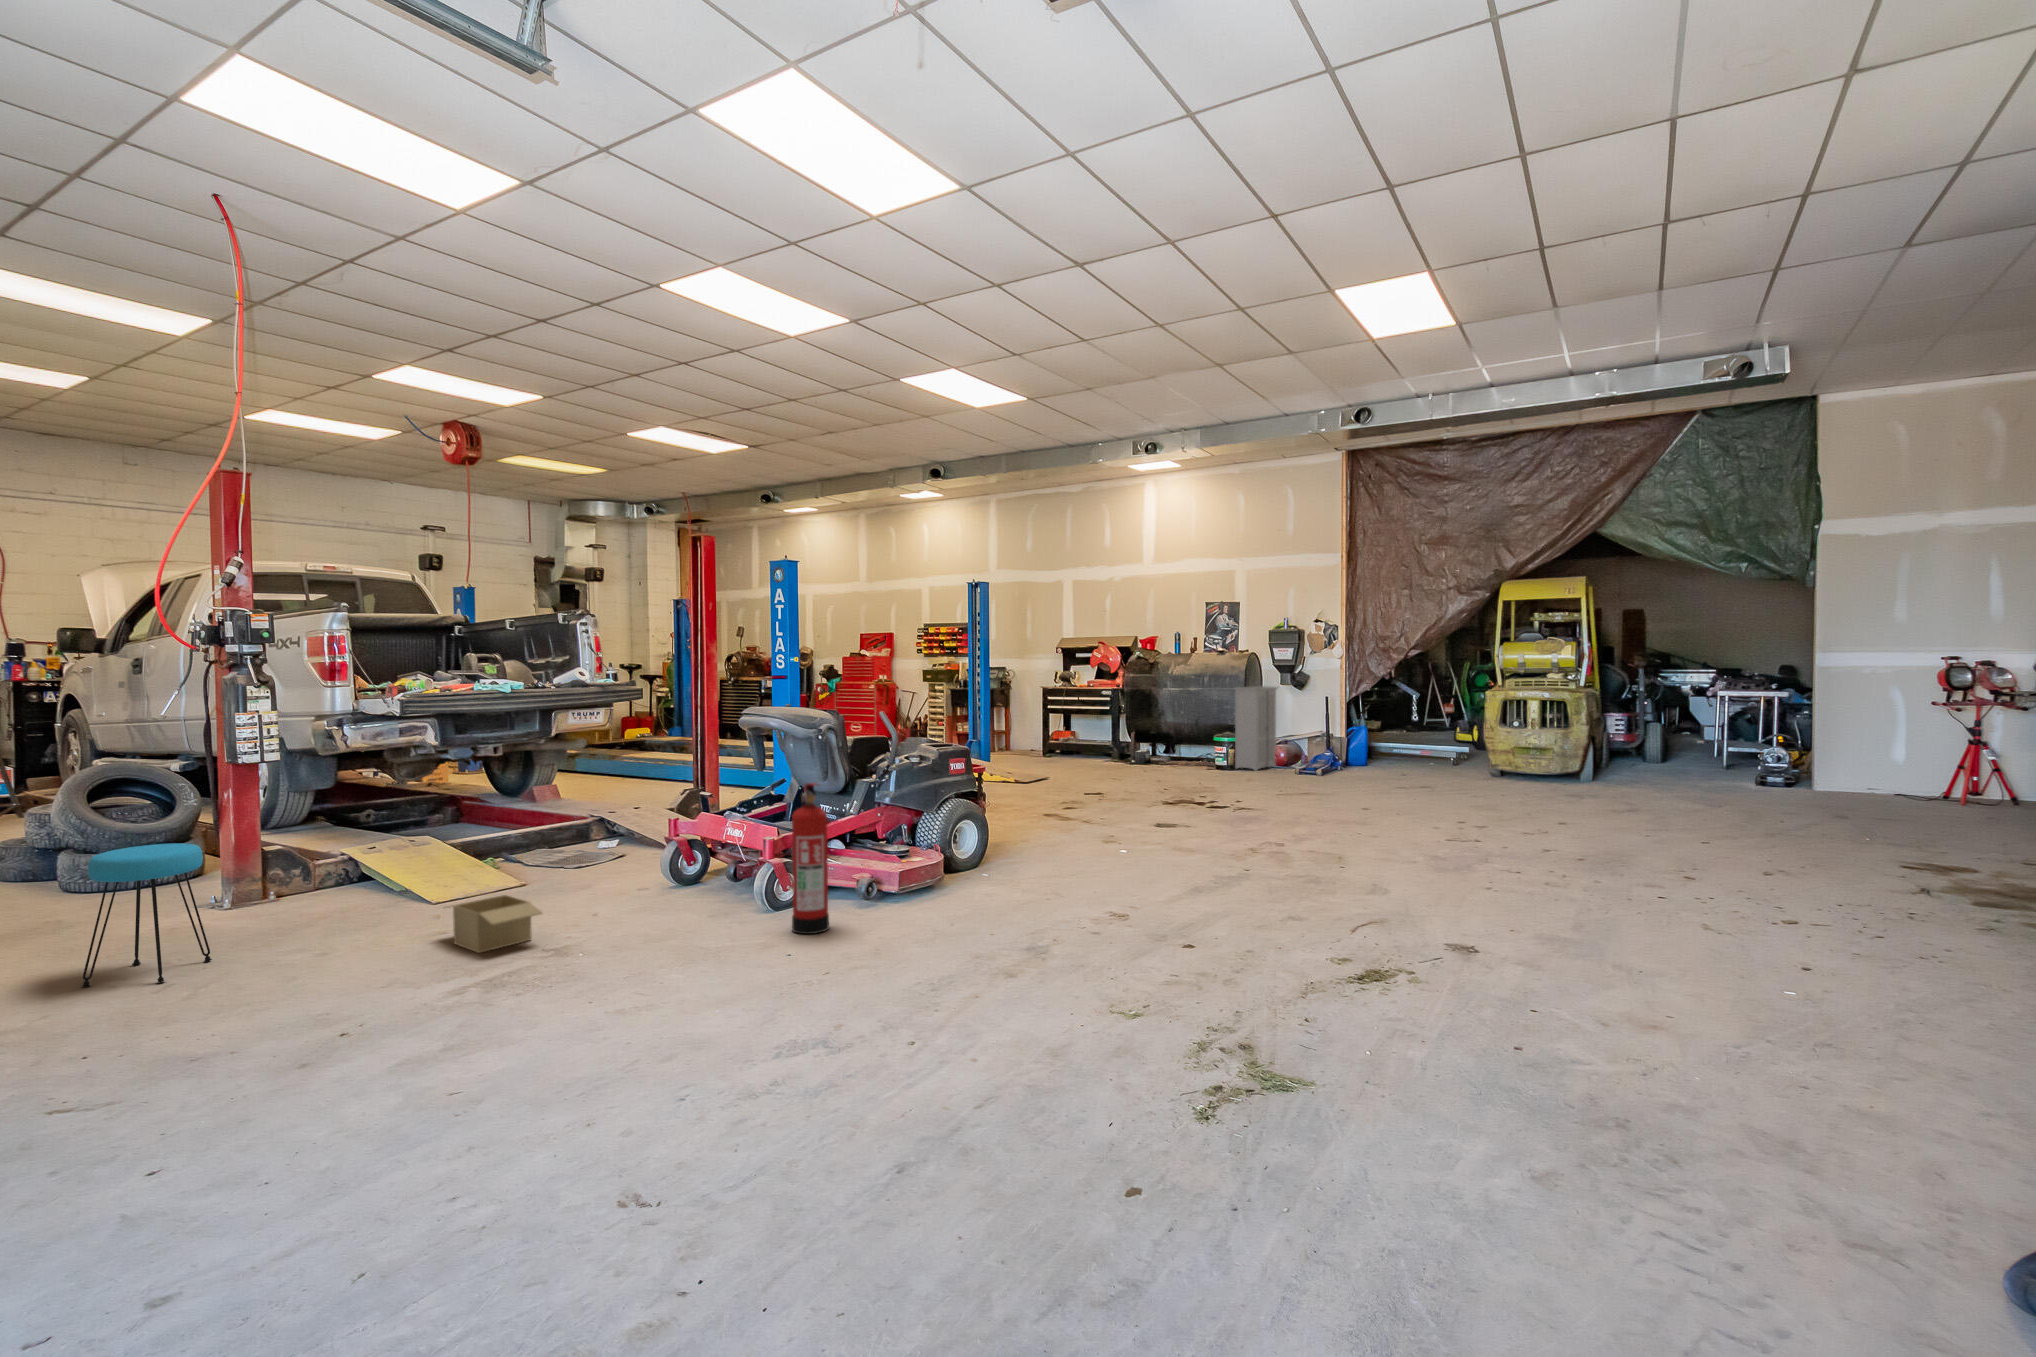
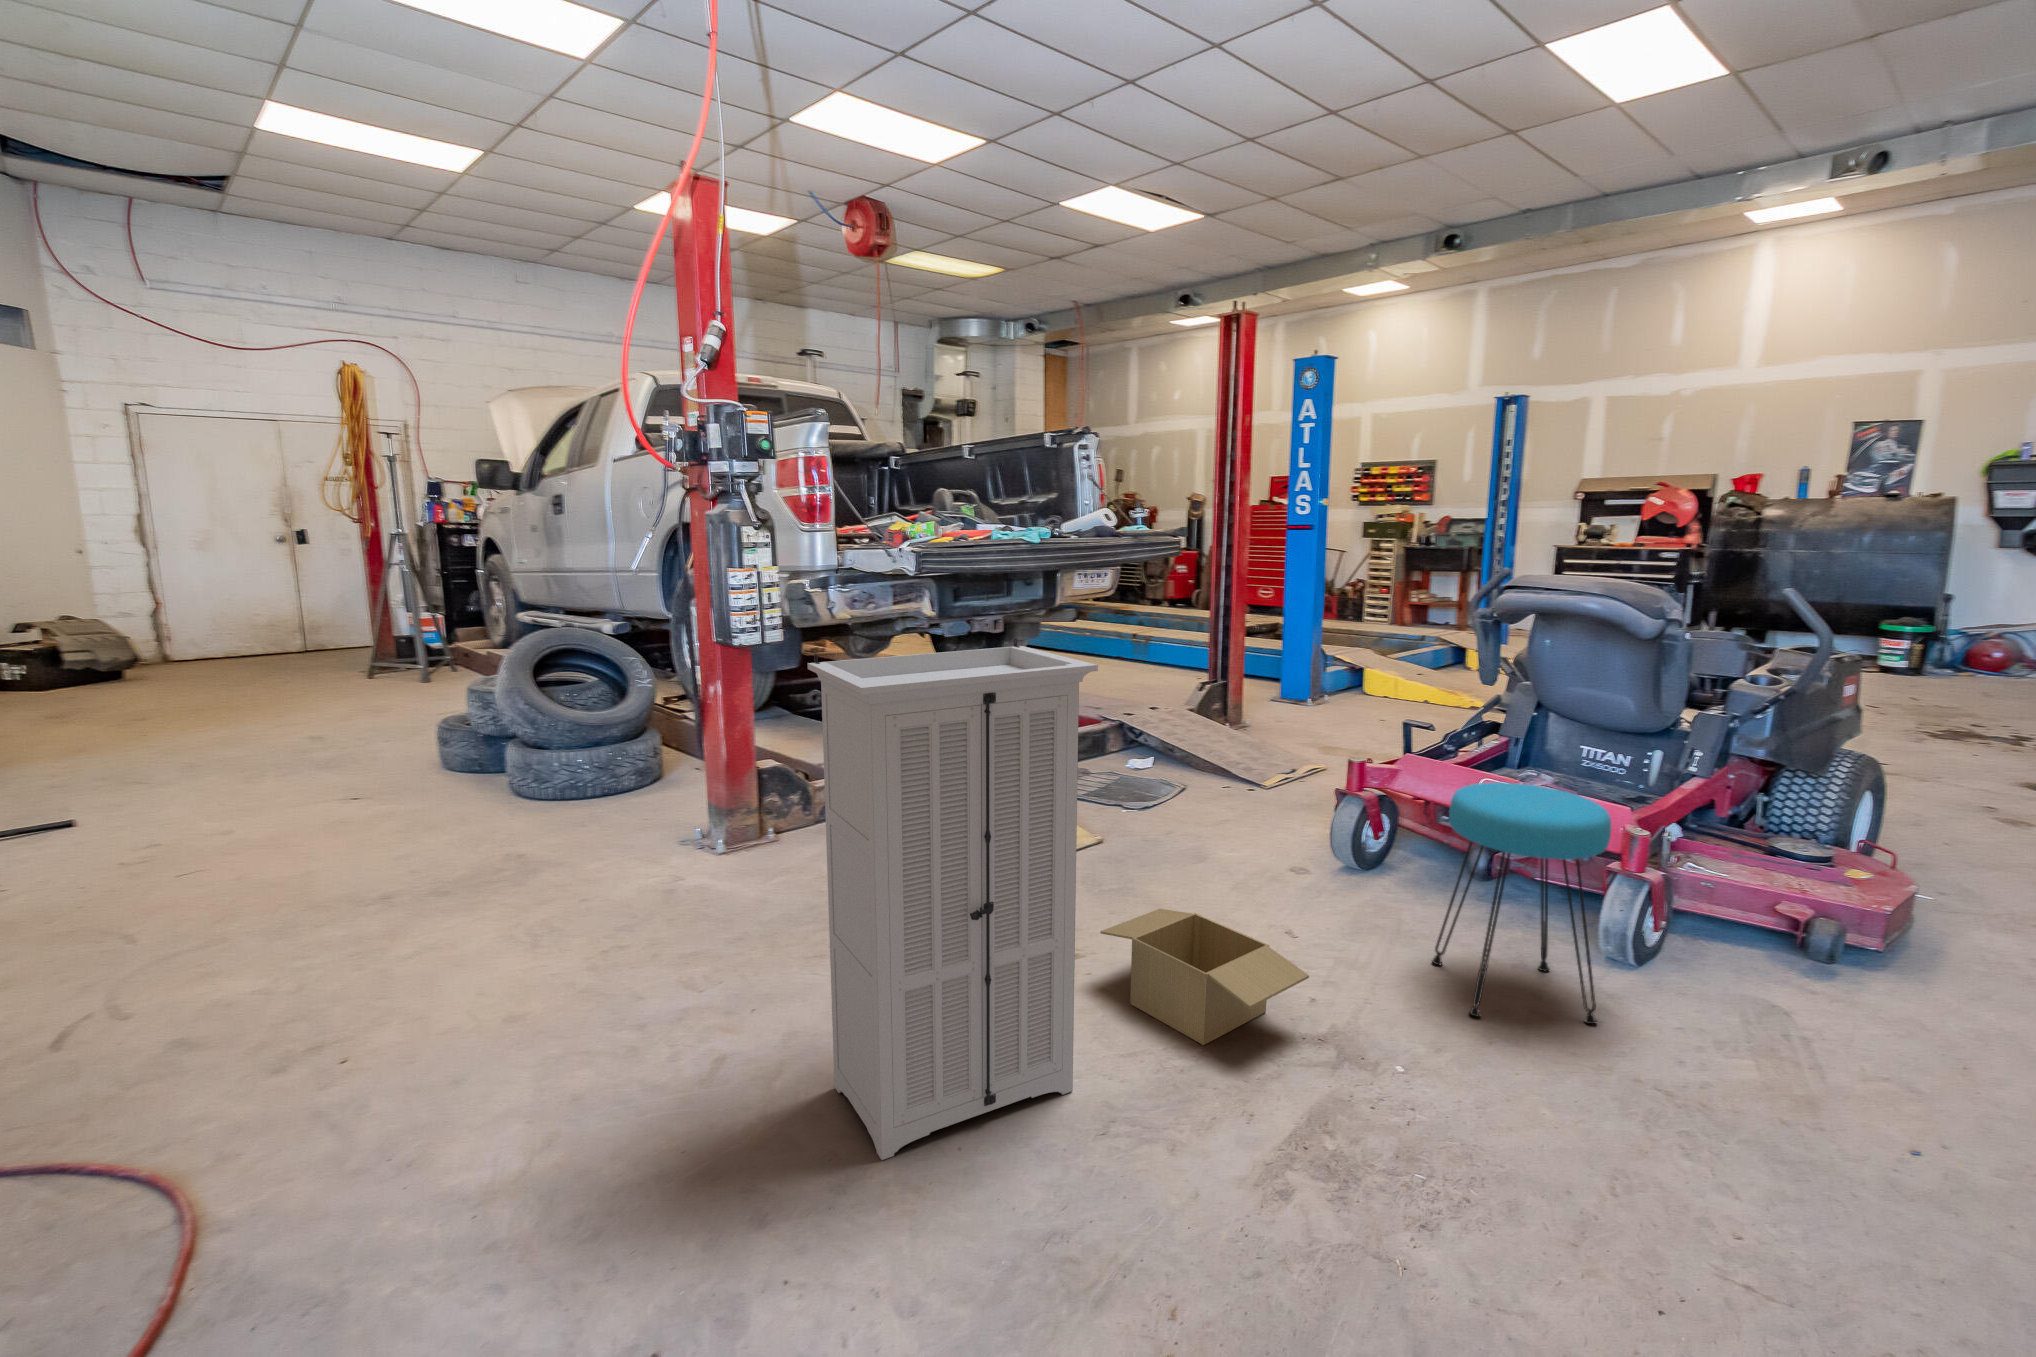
storage cabinet: present [1235,686,1277,771] -> present [808,639,1098,1160]
fire extinguisher: present [792,783,830,934] -> none [1785,759,1954,1078]
stool: present [81,843,212,986] -> present [1432,782,1612,1024]

